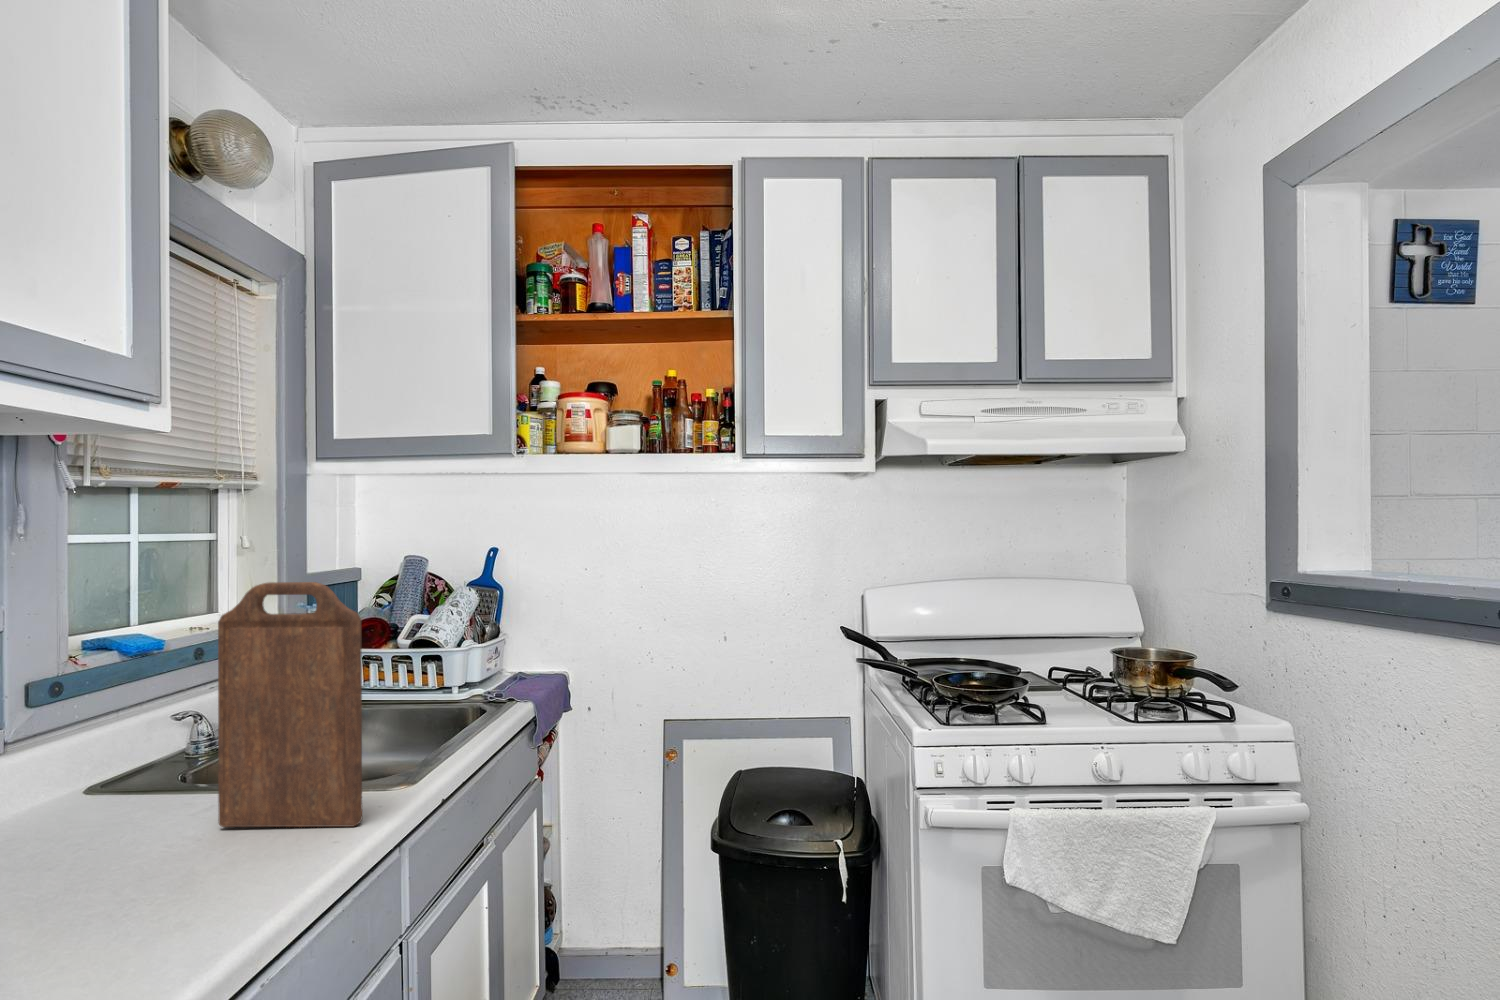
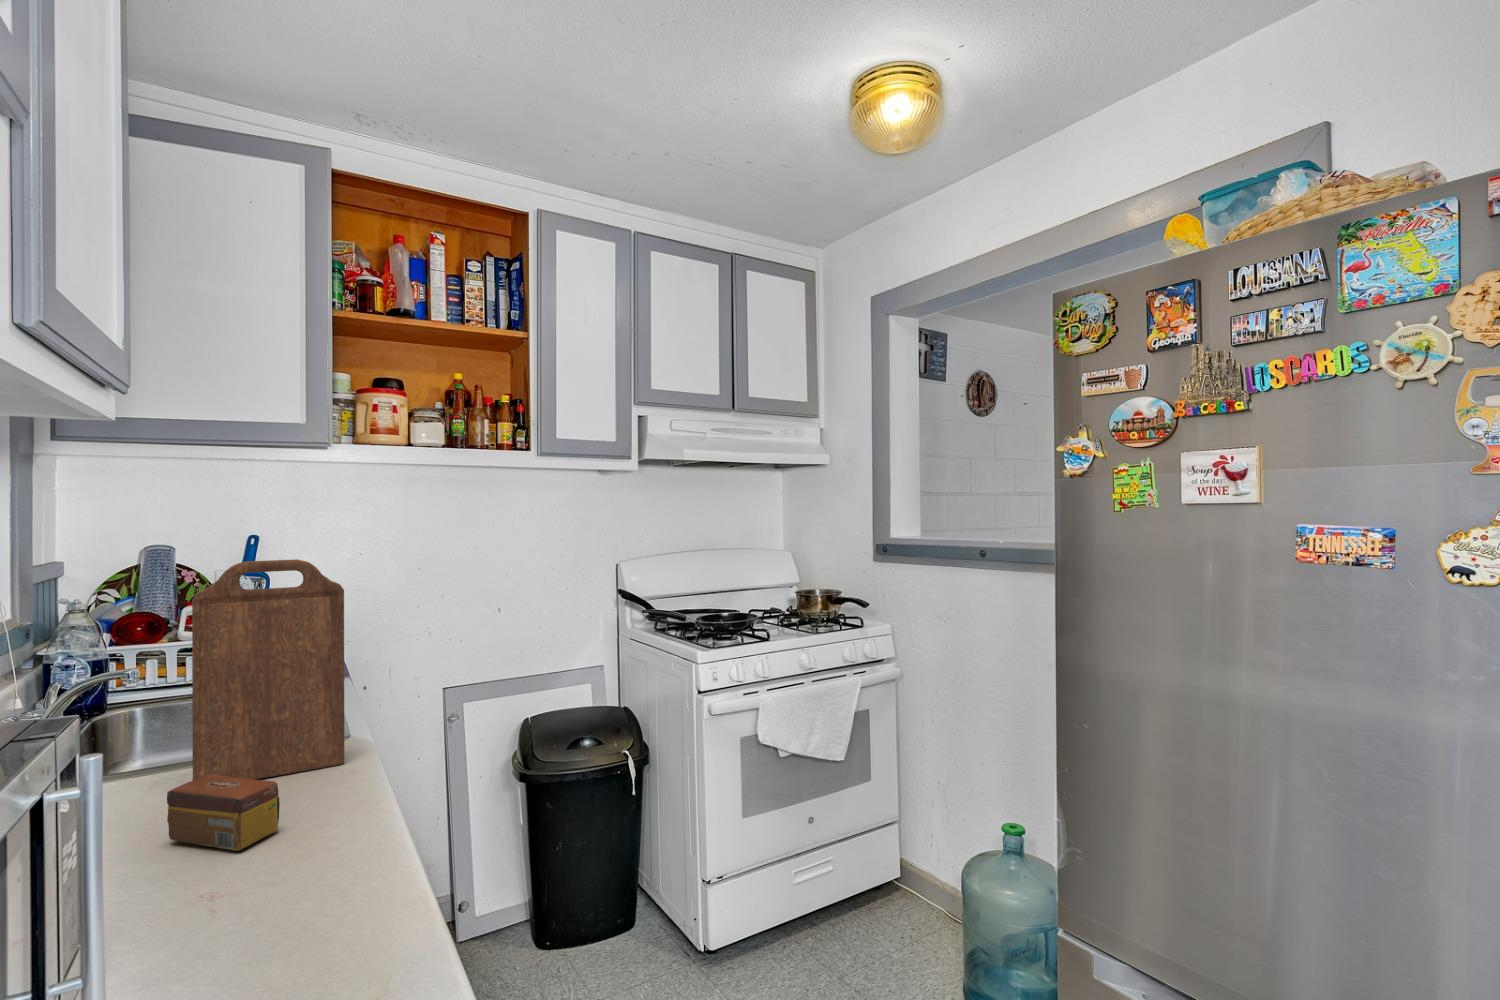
tea box: none [91,826,173,937] -> present [167,774,280,851]

